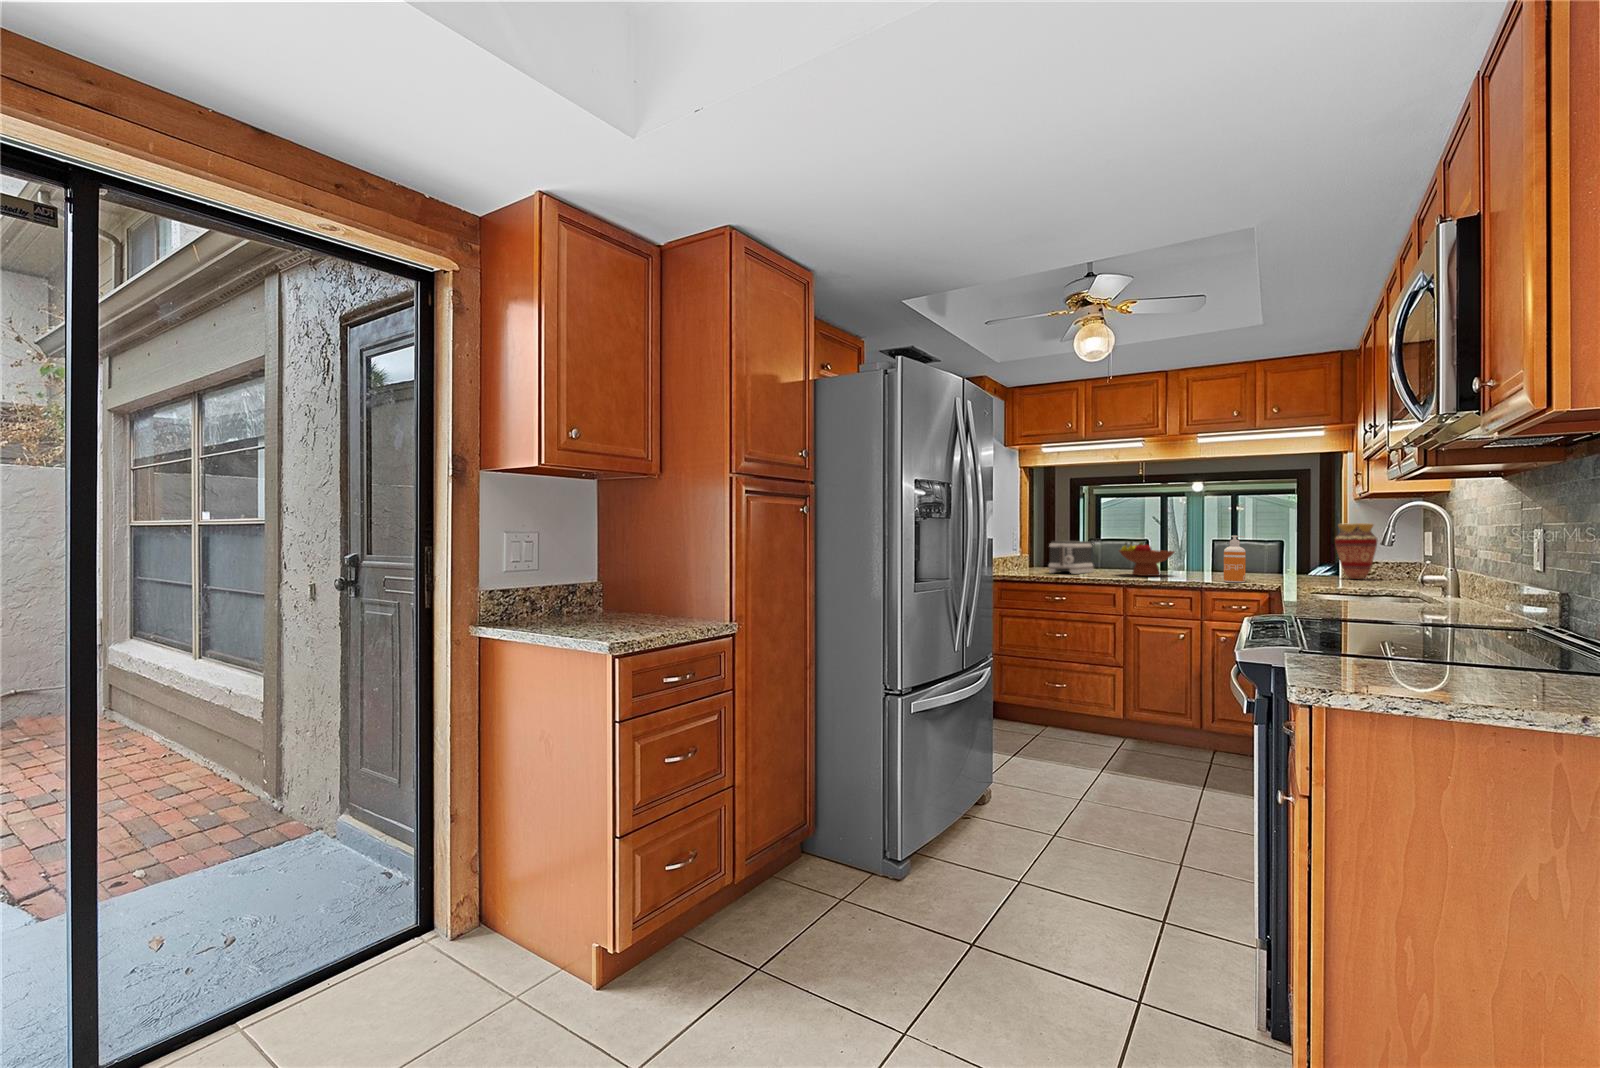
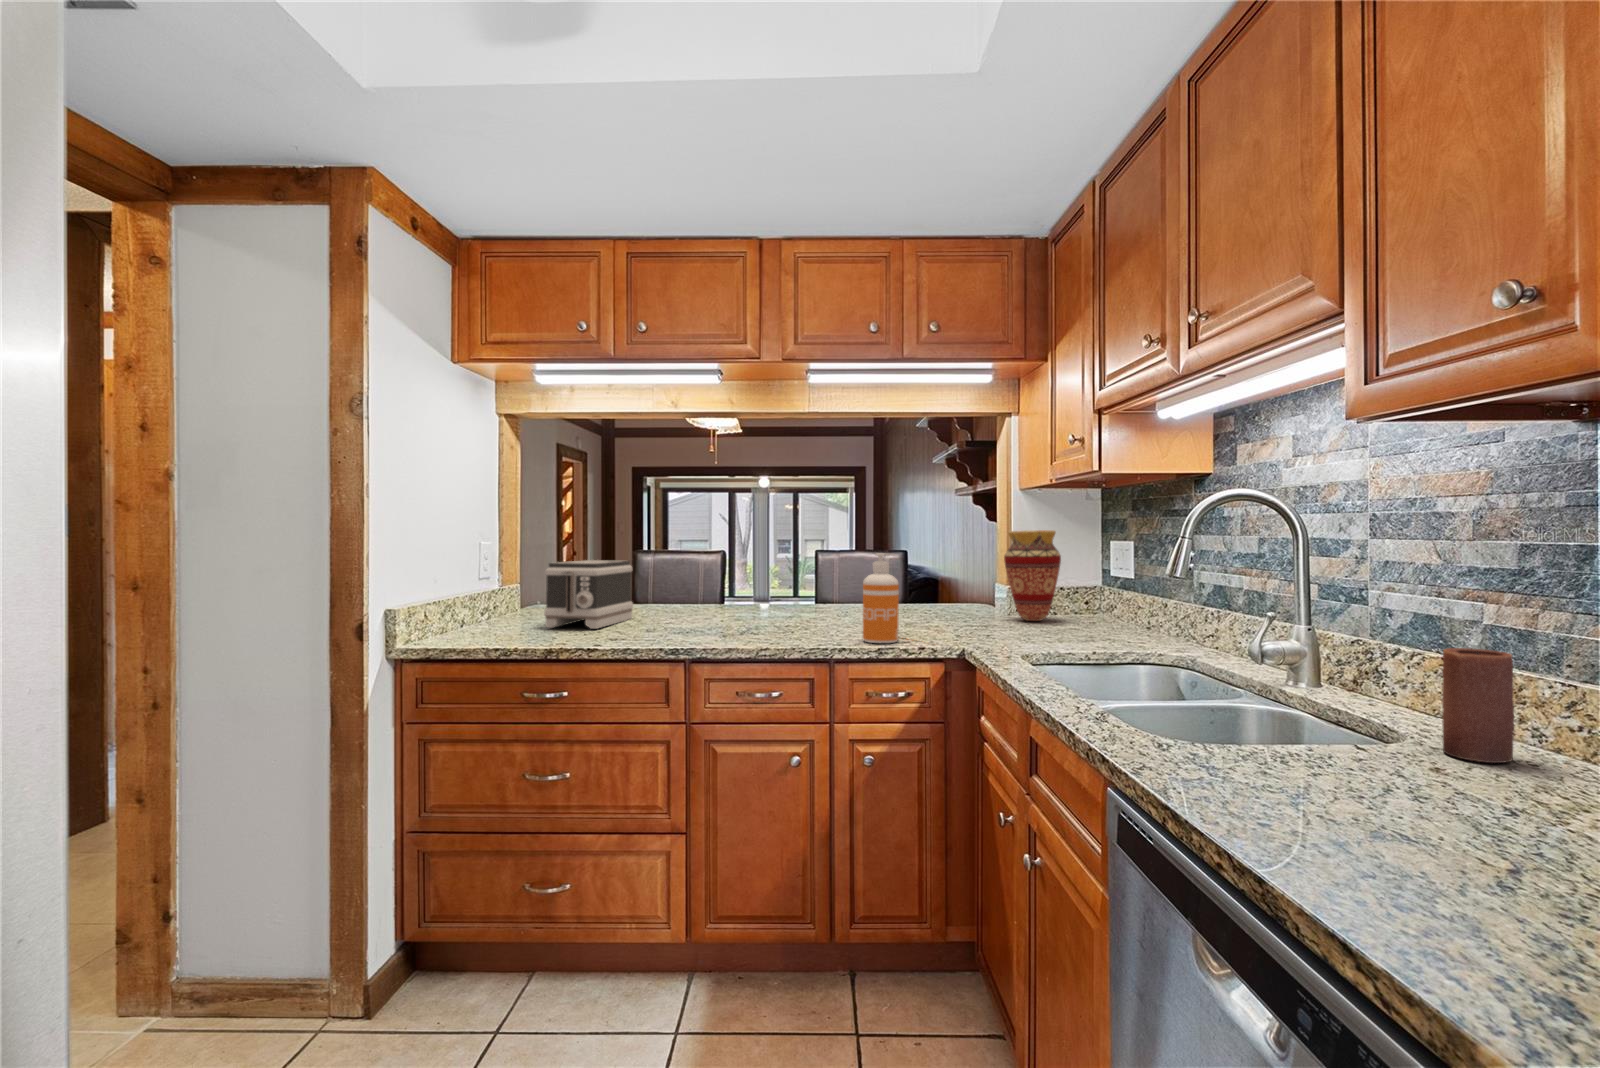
fruit bowl: present [1119,542,1174,576] -> none [675,562,773,628]
candle: none [1450,568,1480,611] -> present [1442,648,1514,763]

